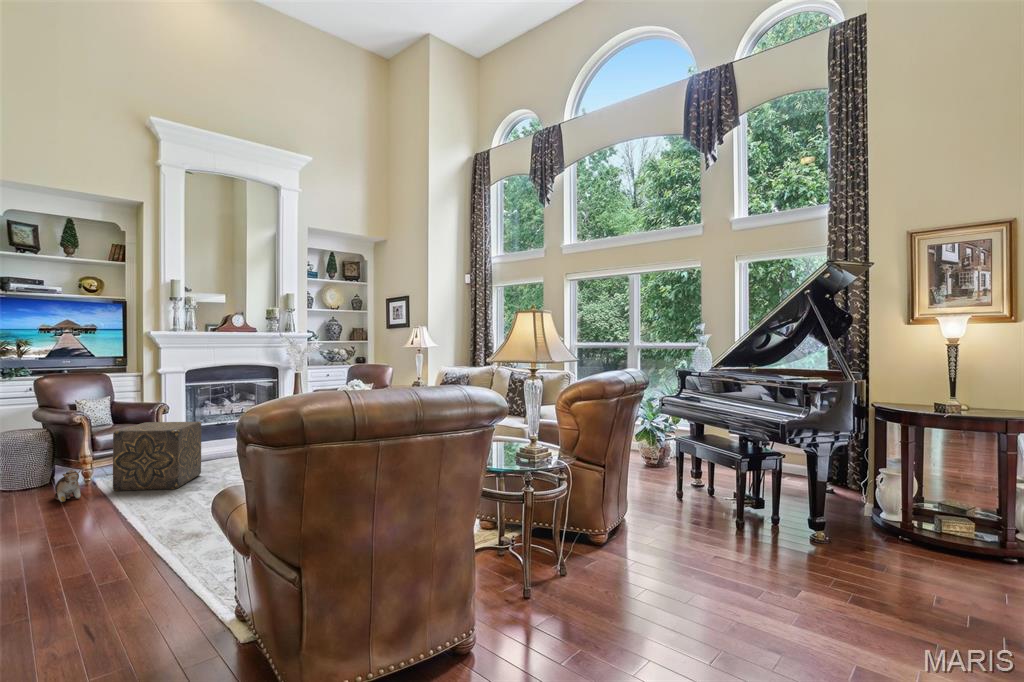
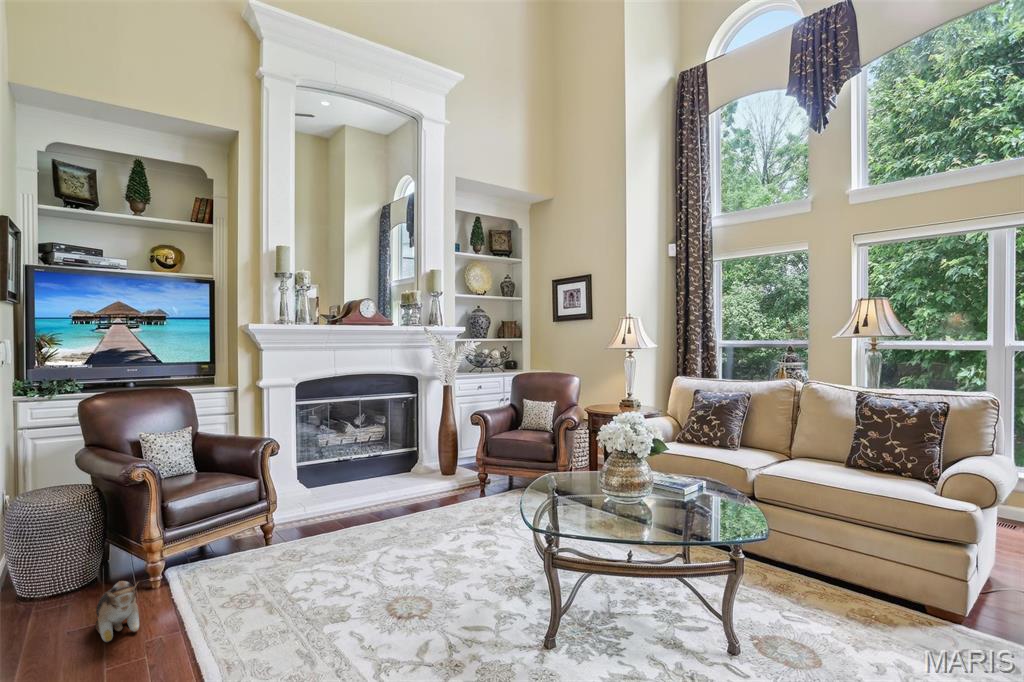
ottoman: present [113,422,201,491] -> none [195,477,335,611]

